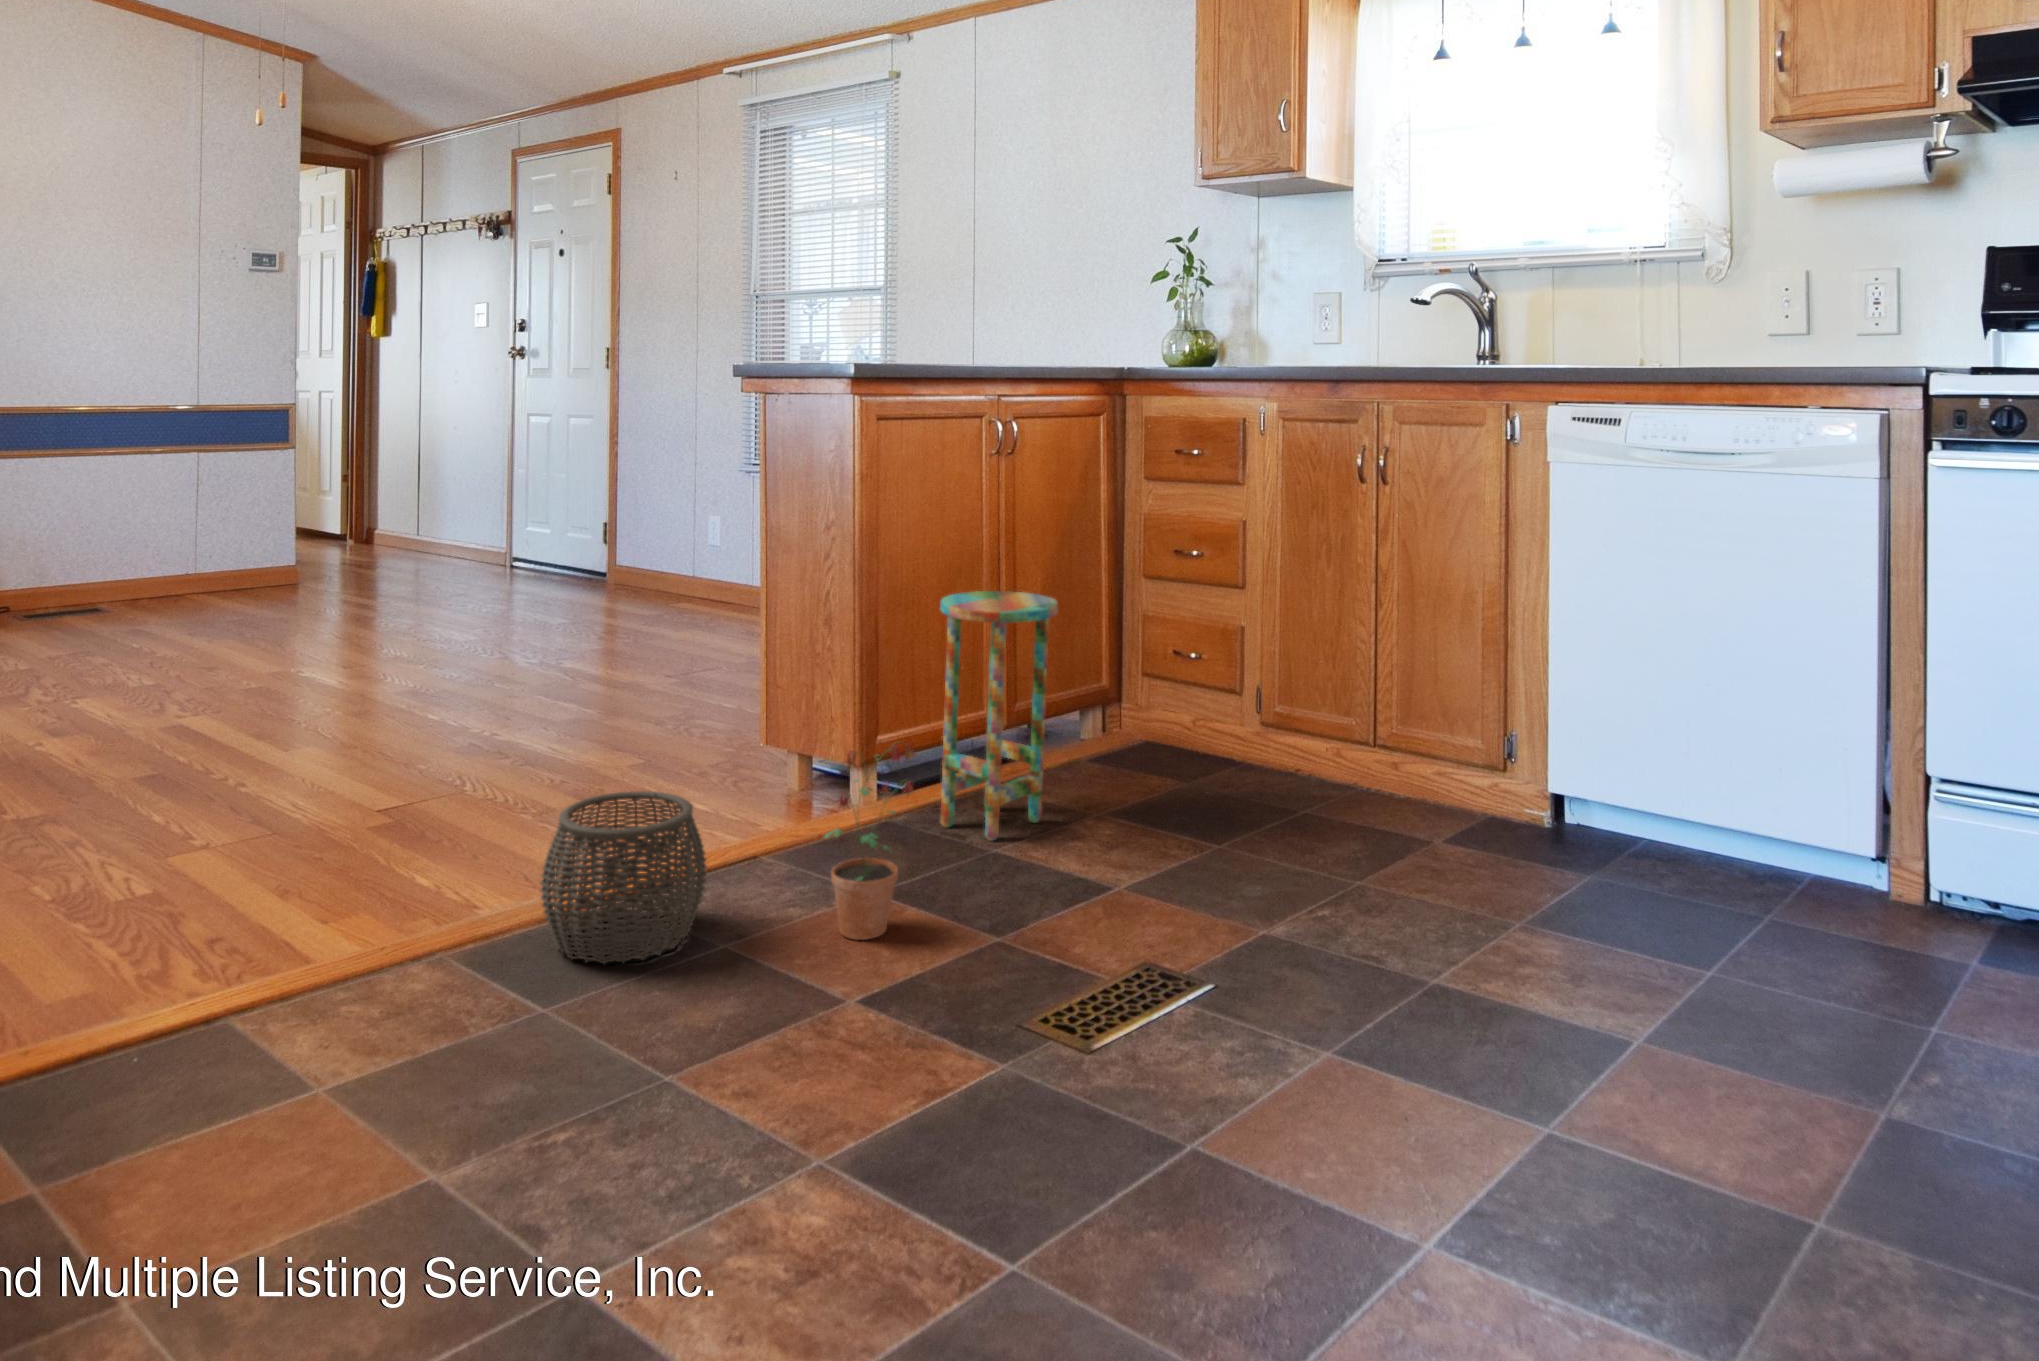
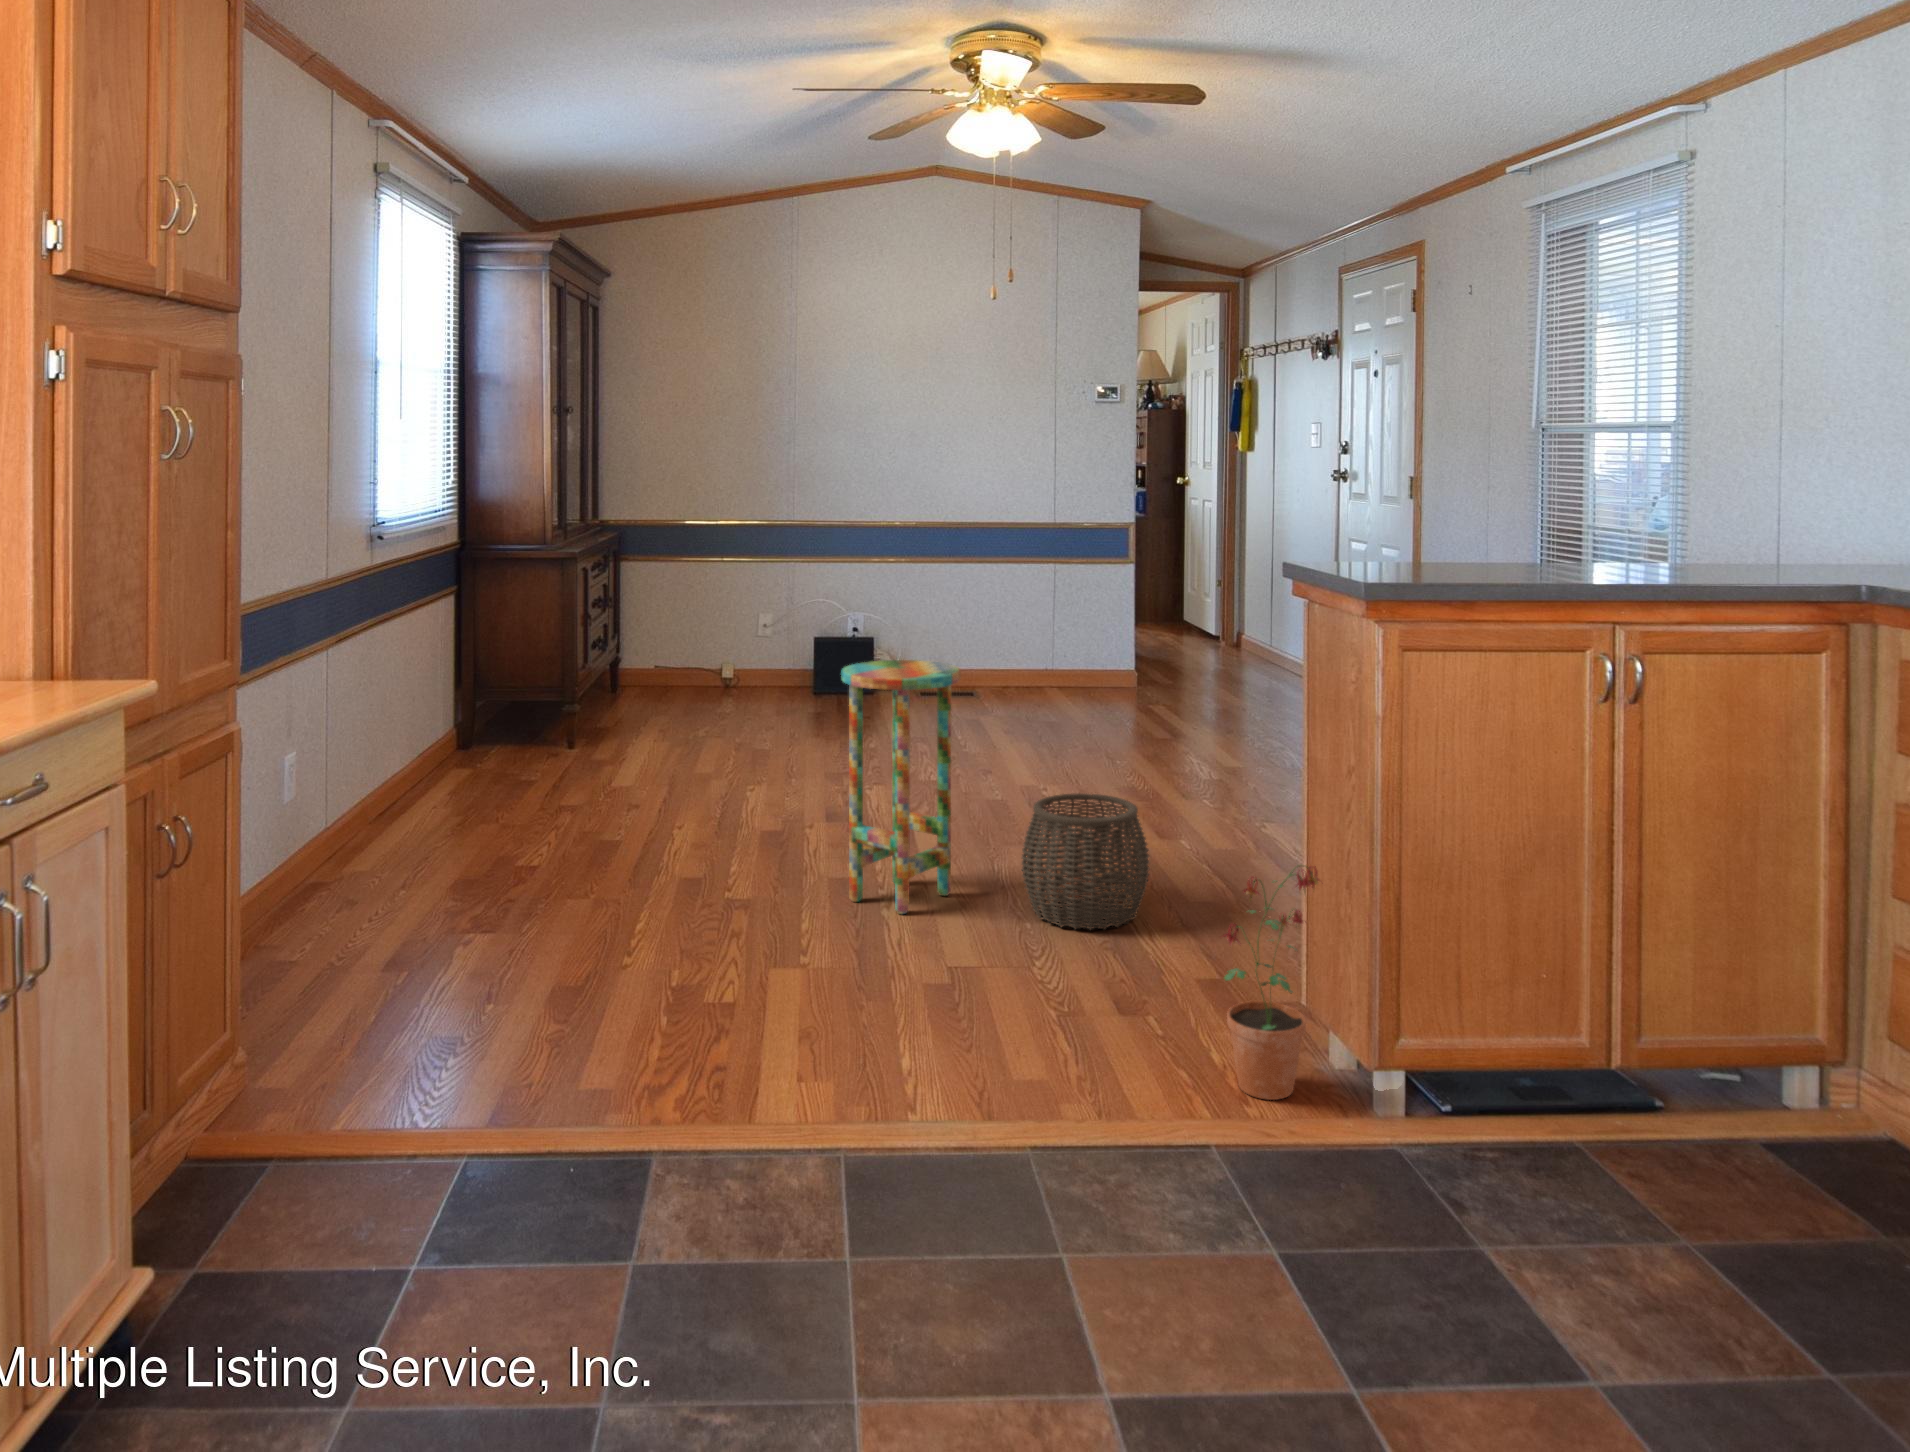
potted plant: present [824,745,916,940] -> present [1222,866,1320,1100]
woven basket: present [540,791,707,964] -> present [1022,794,1149,930]

